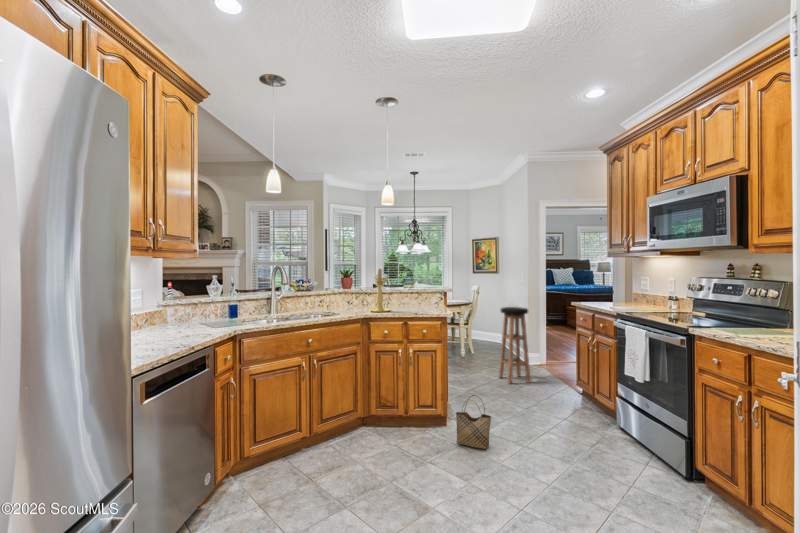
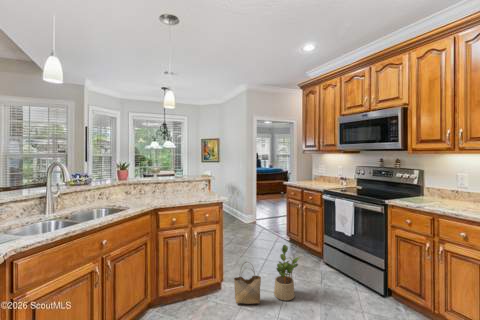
candle holder: present [370,269,390,312] -> none [155,164,174,203]
bar stool: present [499,307,531,384] -> none [234,188,255,241]
potted plant: none [512,379,551,455] -> present [274,245,299,300]

